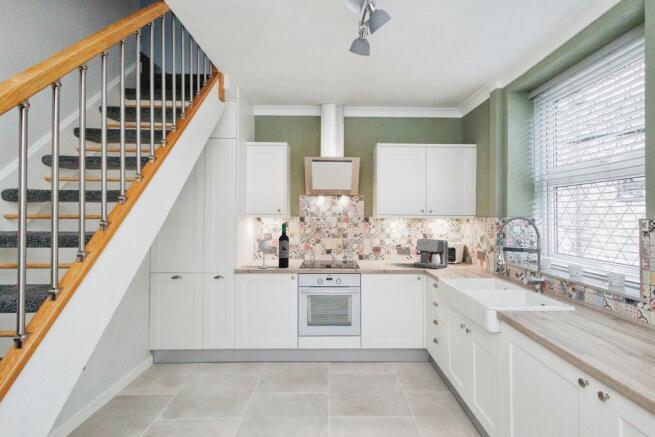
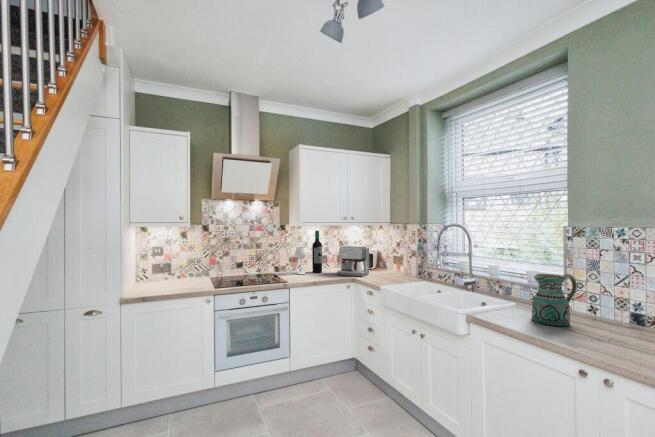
wine bottle: present [258,223,289,268] -> present [295,231,322,274]
ceramic pitcher: none [576,275,640,336] -> present [532,273,577,326]

